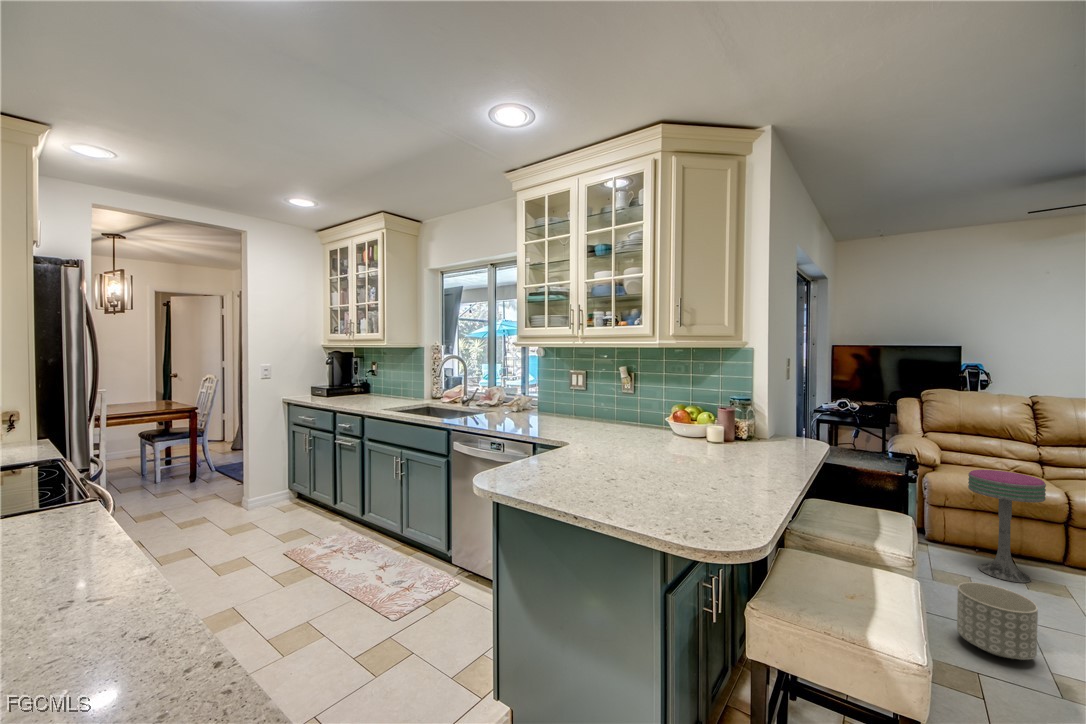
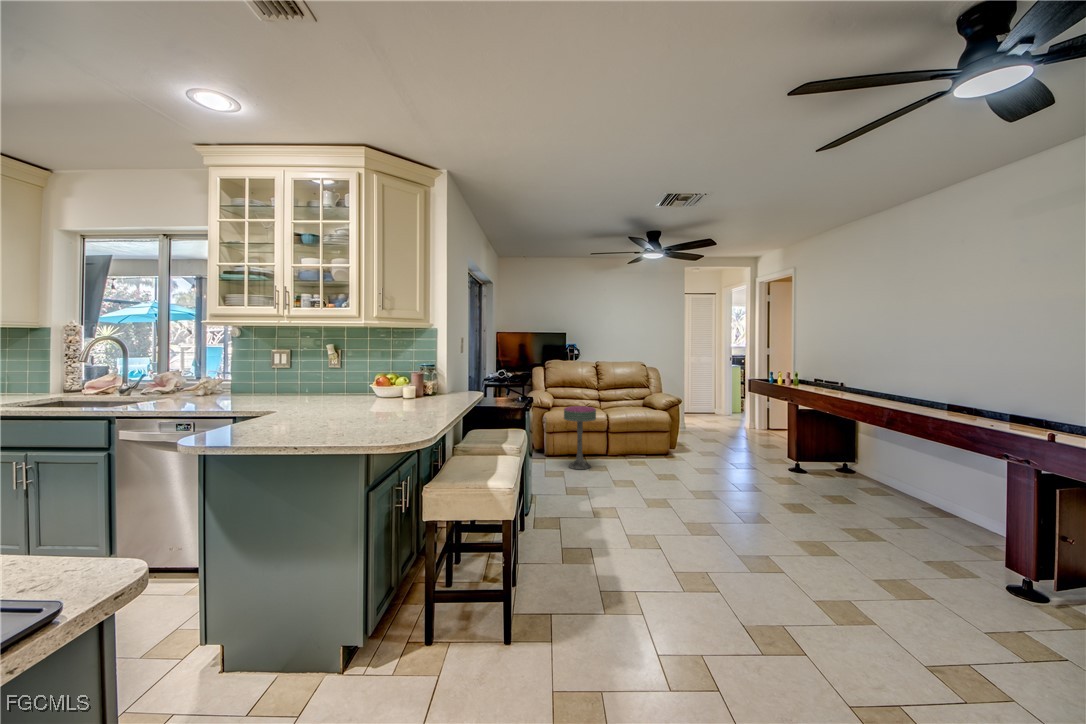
planter: present [957,582,1038,660] -> none [553,468,585,506]

